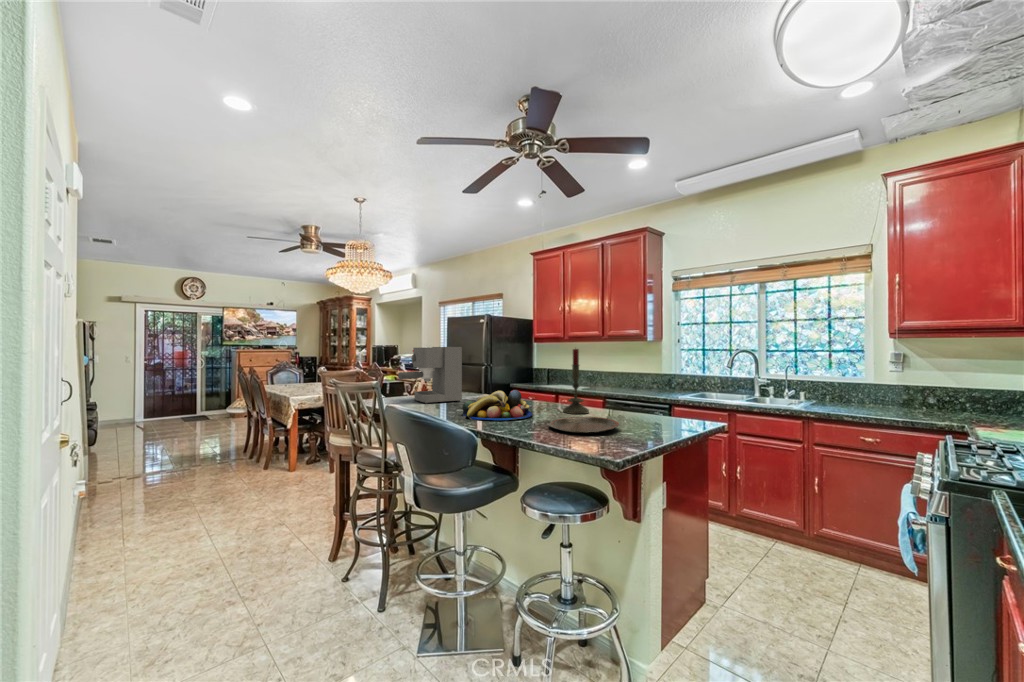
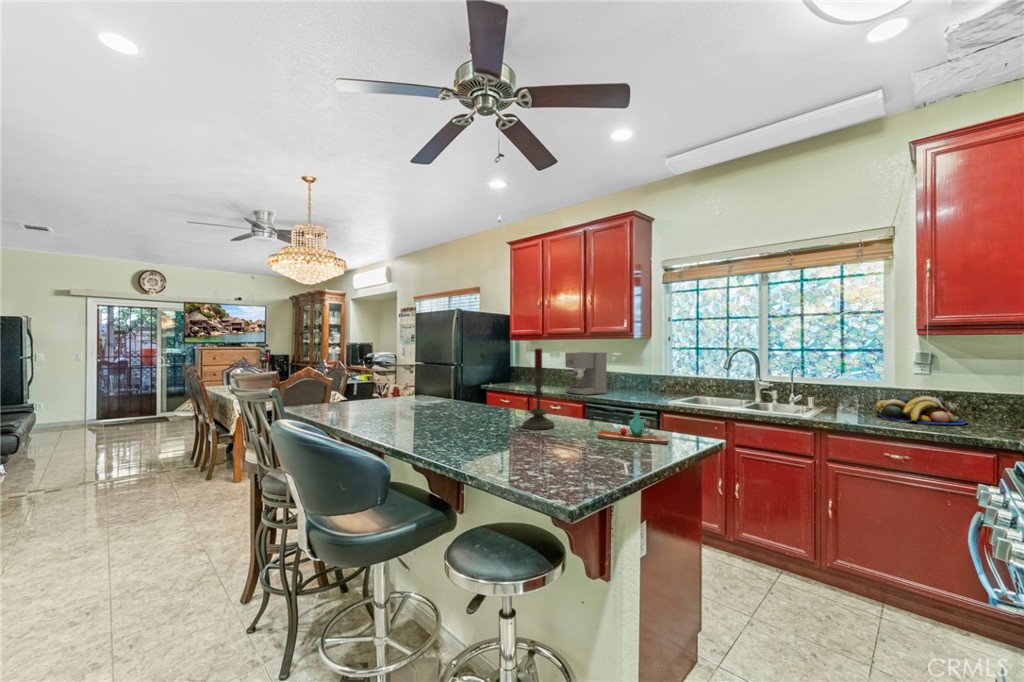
coffee maker: present [398,347,462,404] -> present [564,352,607,395]
fruit bowl: present [462,390,532,421] -> present [876,395,967,425]
vase: none [627,398,683,424] -> present [598,411,668,444]
plate: present [549,417,620,434] -> none [491,436,584,462]

